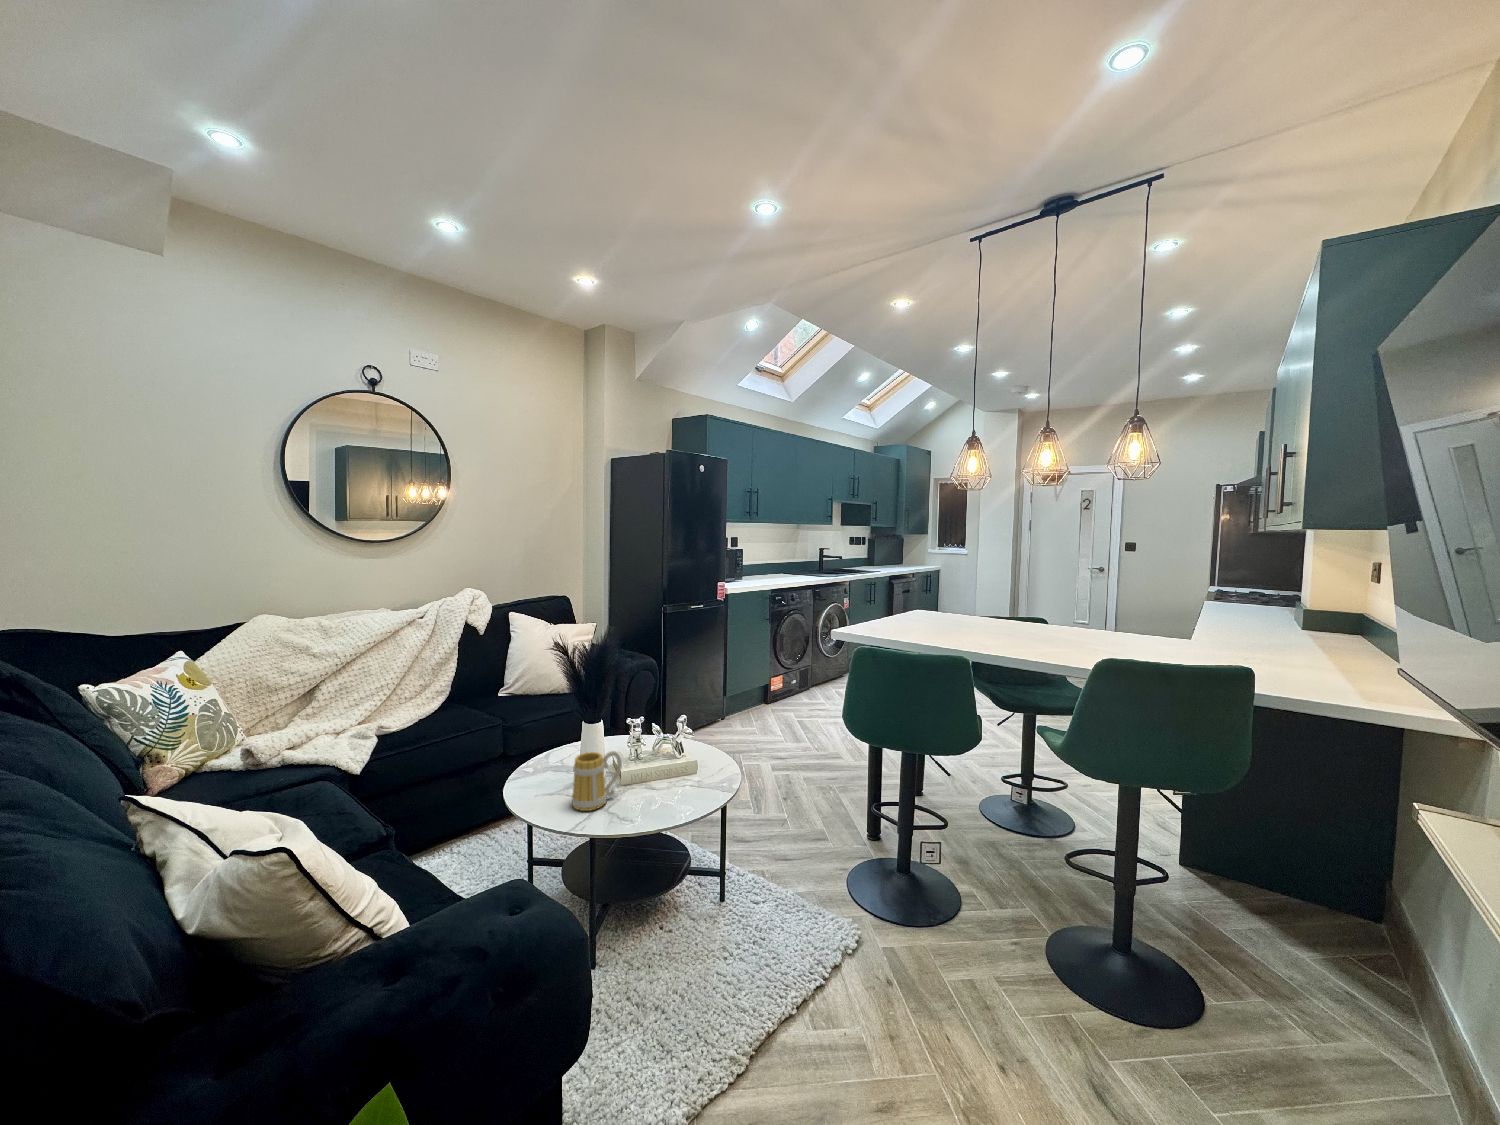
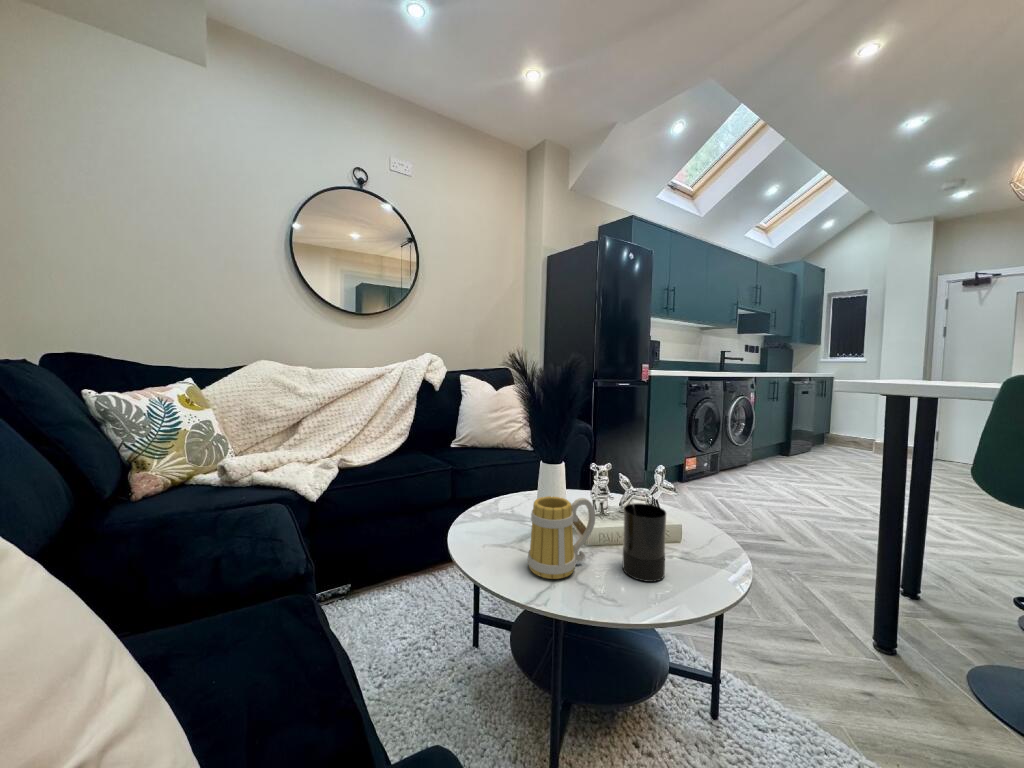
candle: none [640,748,670,804] -> present [622,500,666,582]

